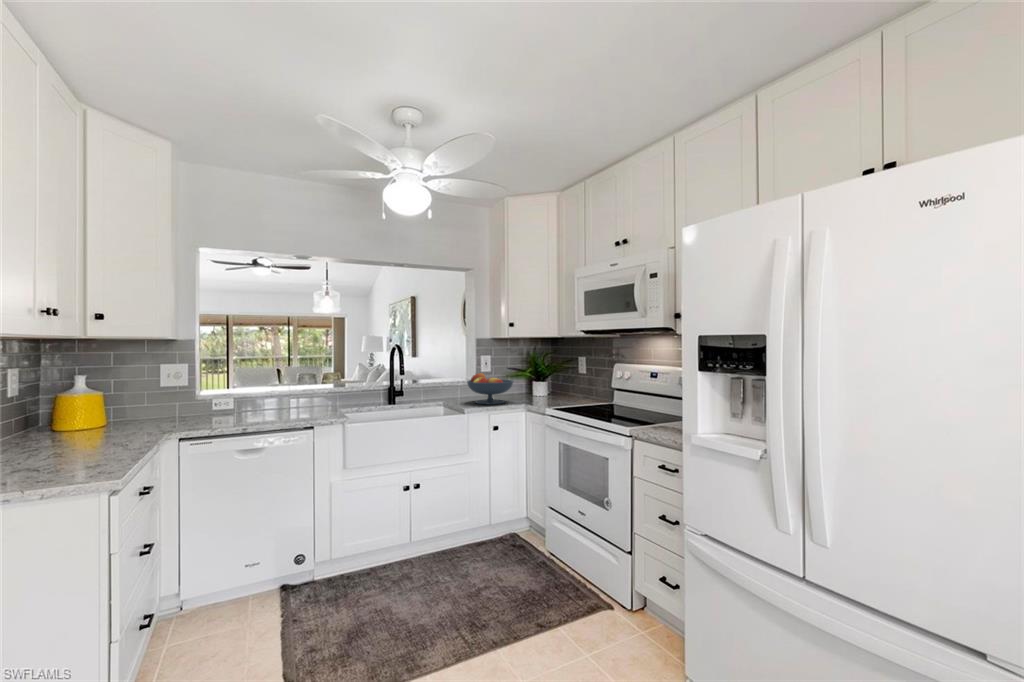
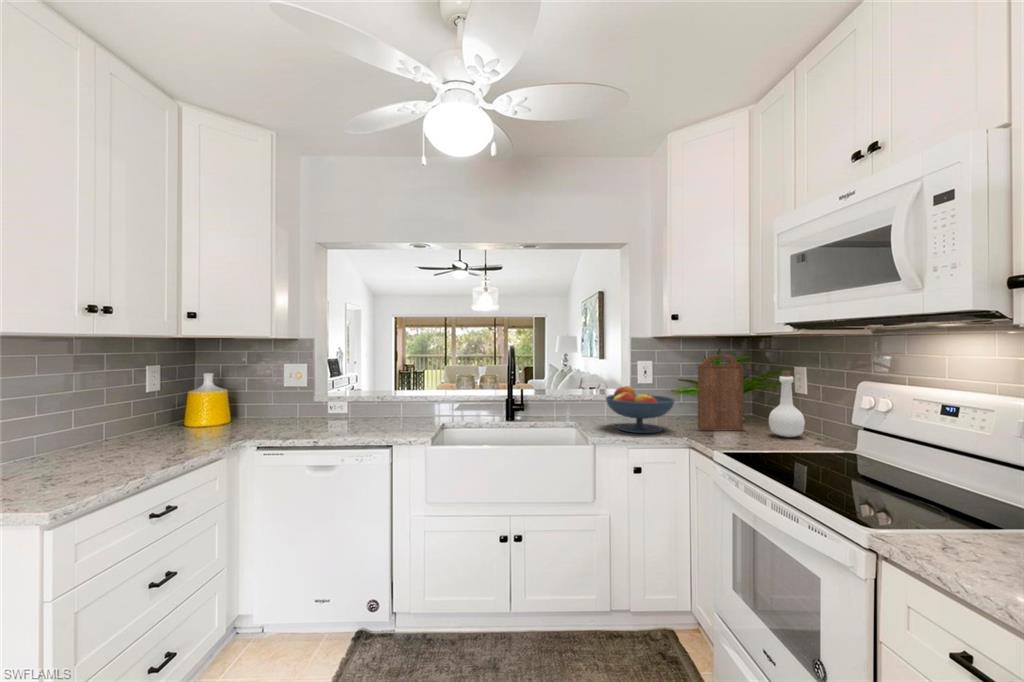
cutting board: none [526,350,552,400] -> present [698,355,743,431]
bottle: none [567,359,586,399] -> present [769,371,805,437]

